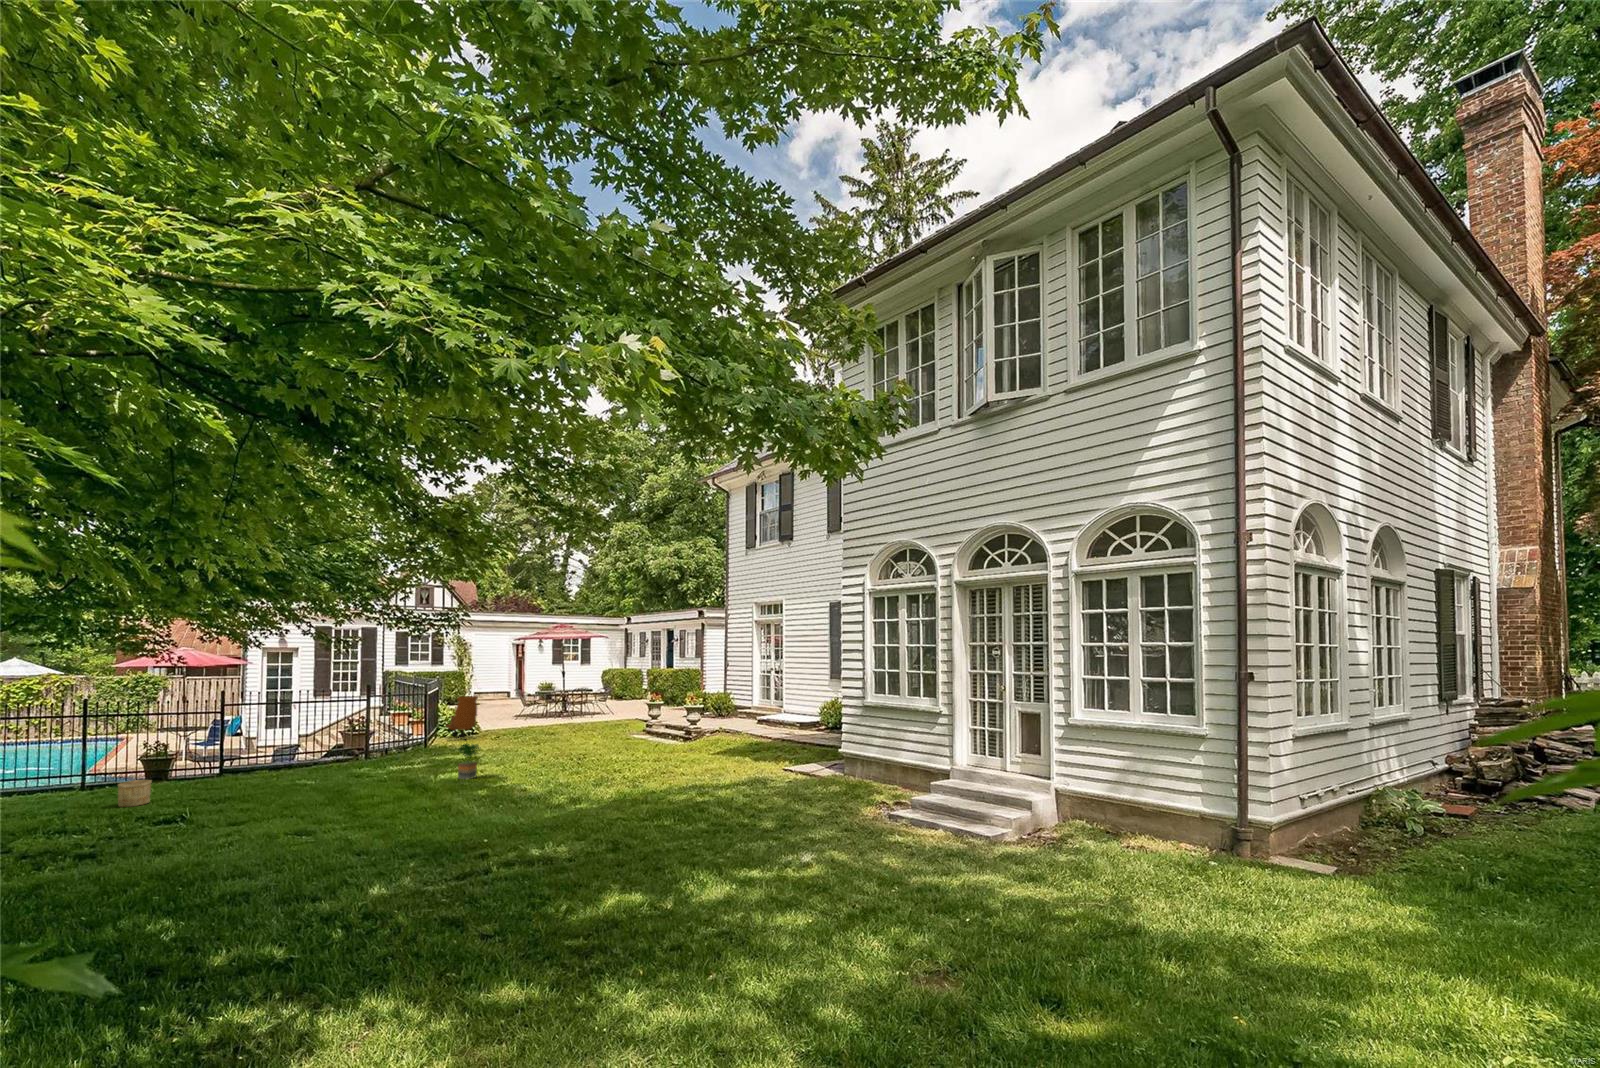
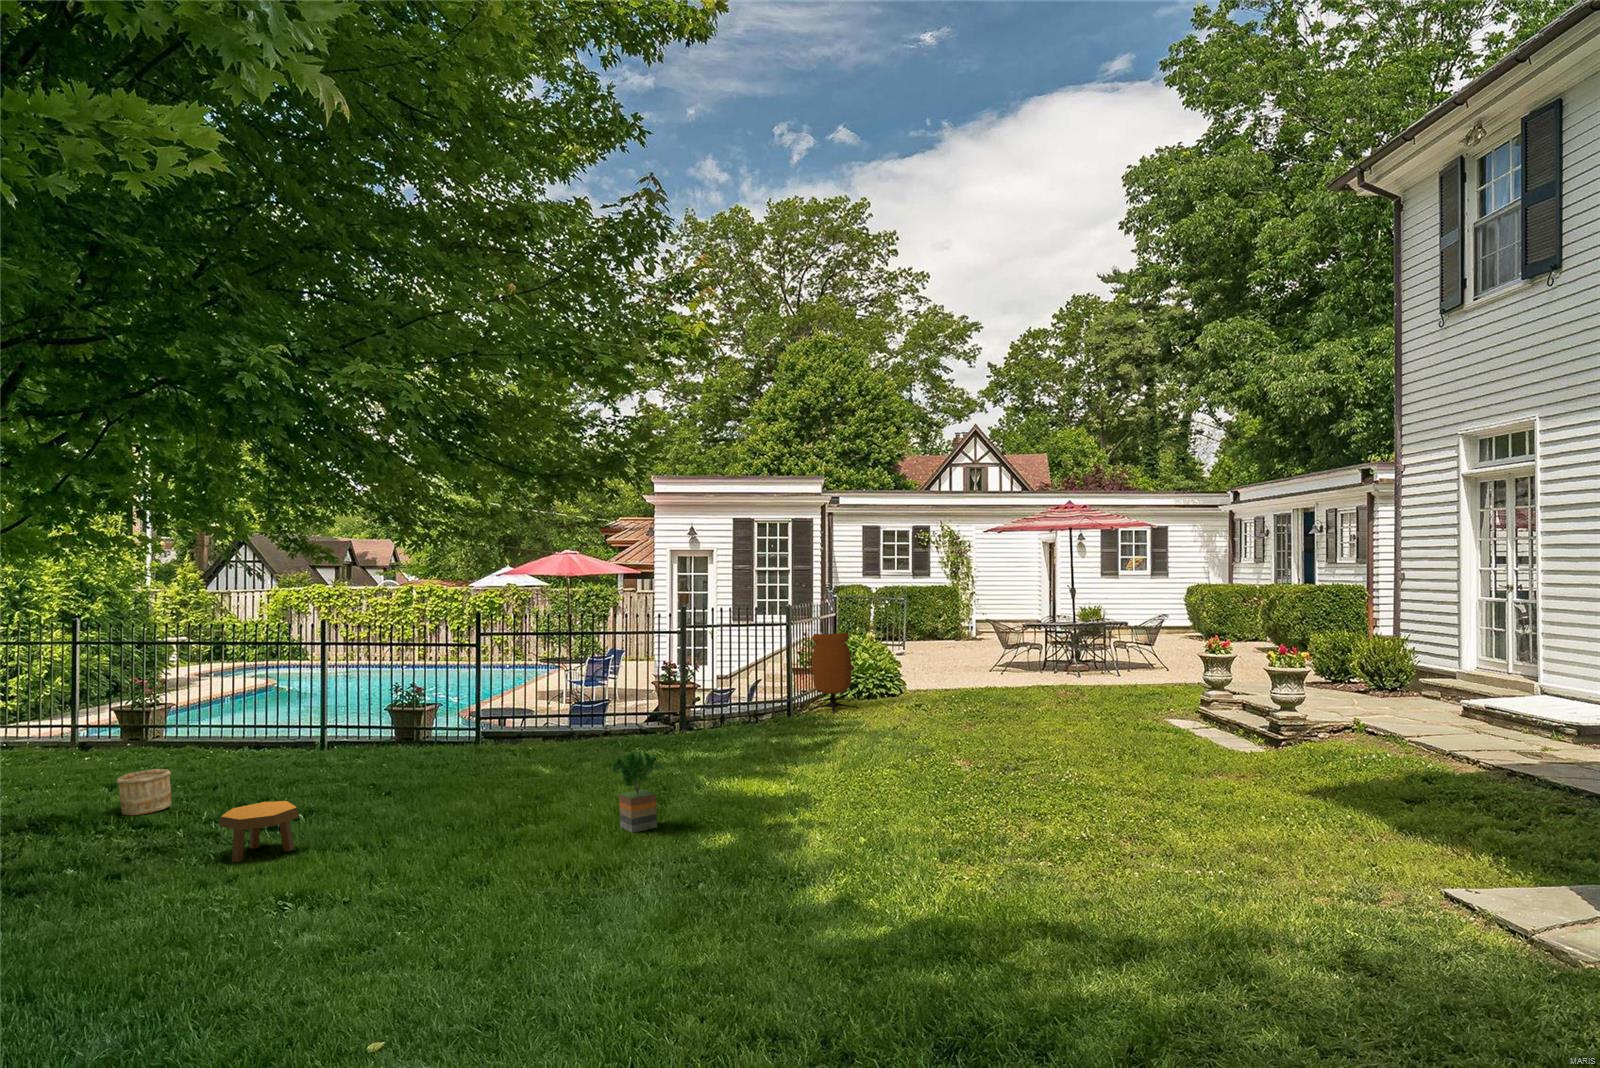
footstool: none [267,778,309,807] -> present [219,801,299,862]

